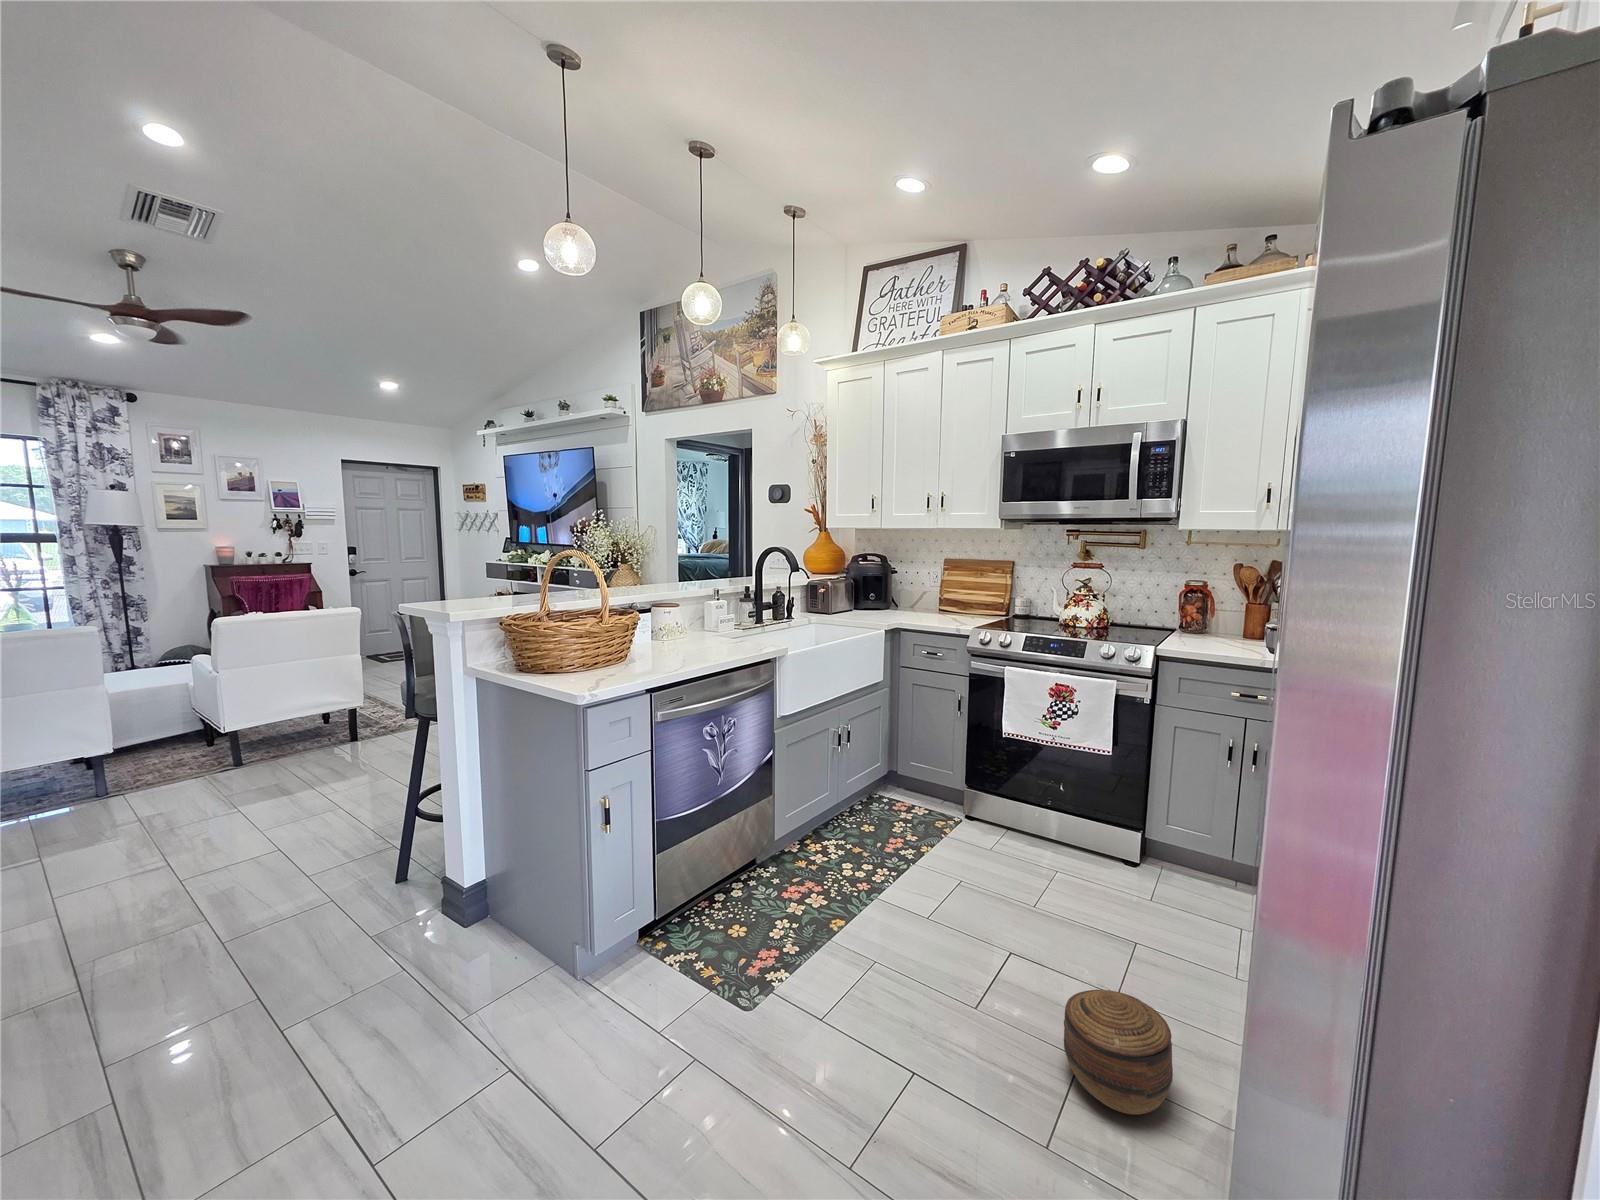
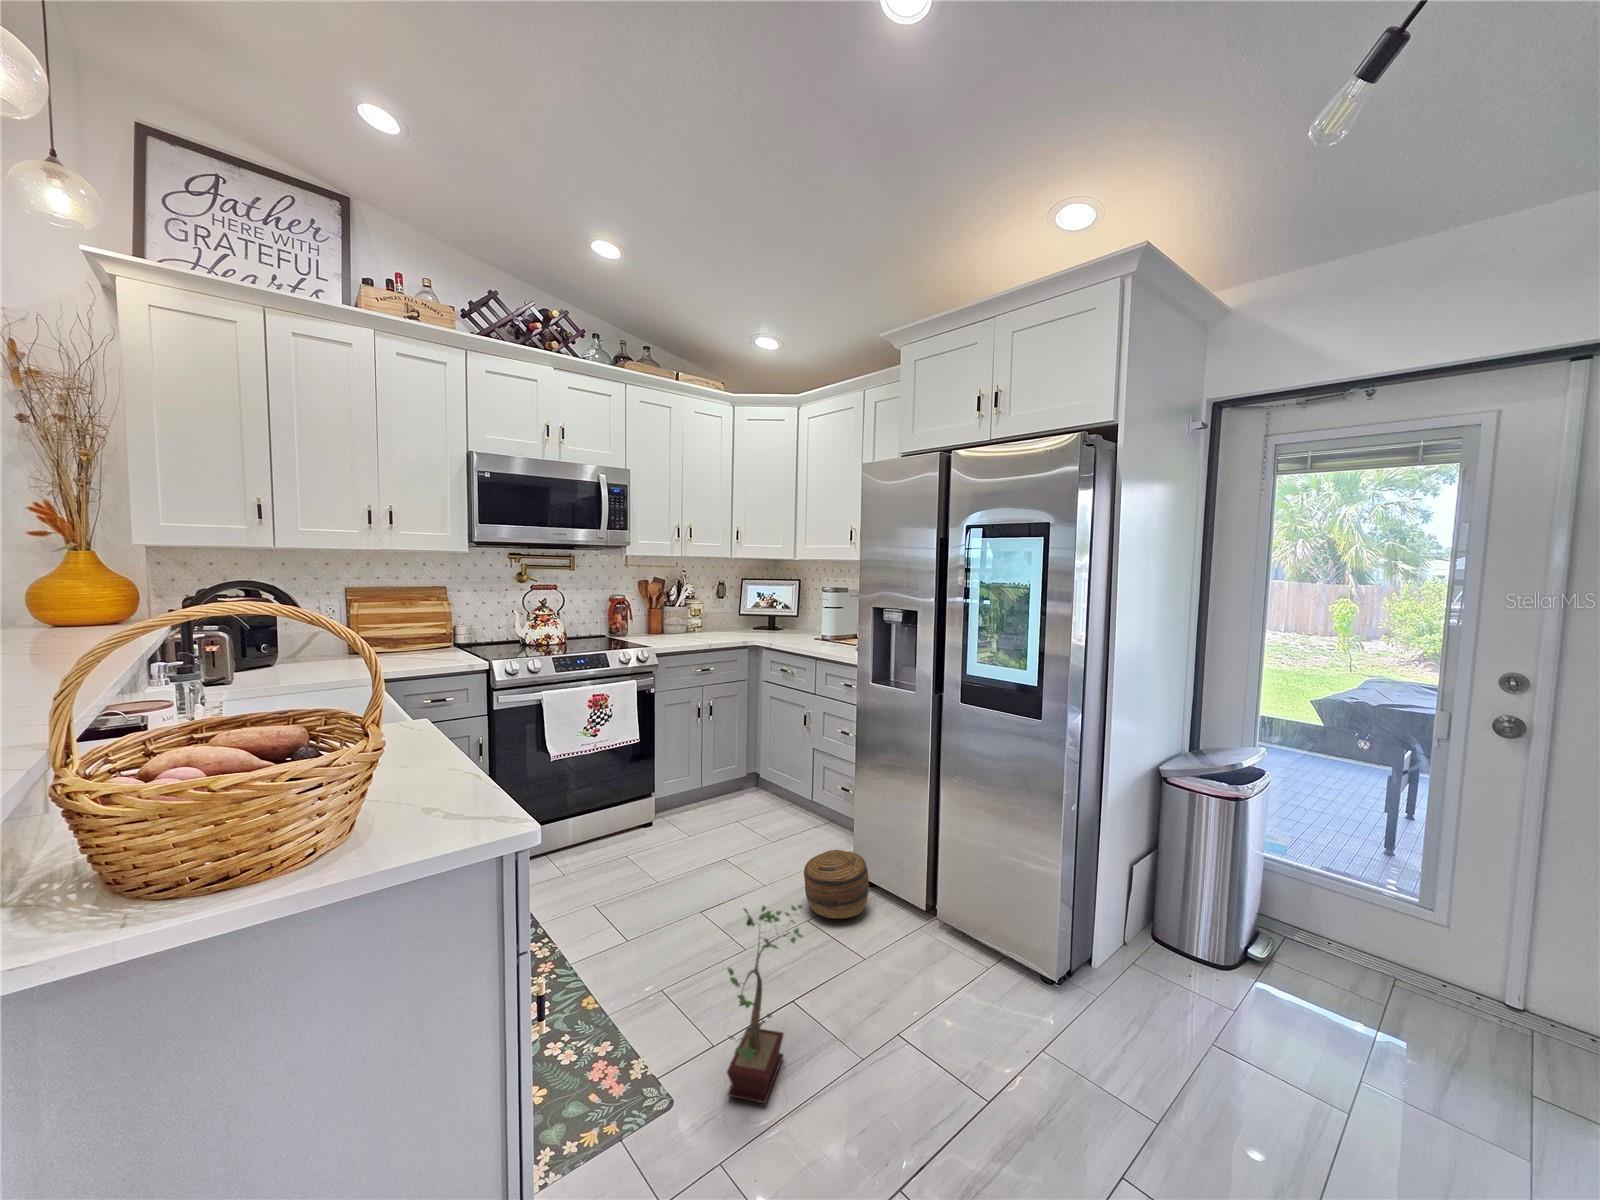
potted plant: none [724,895,886,1074] -> present [727,905,803,1103]

